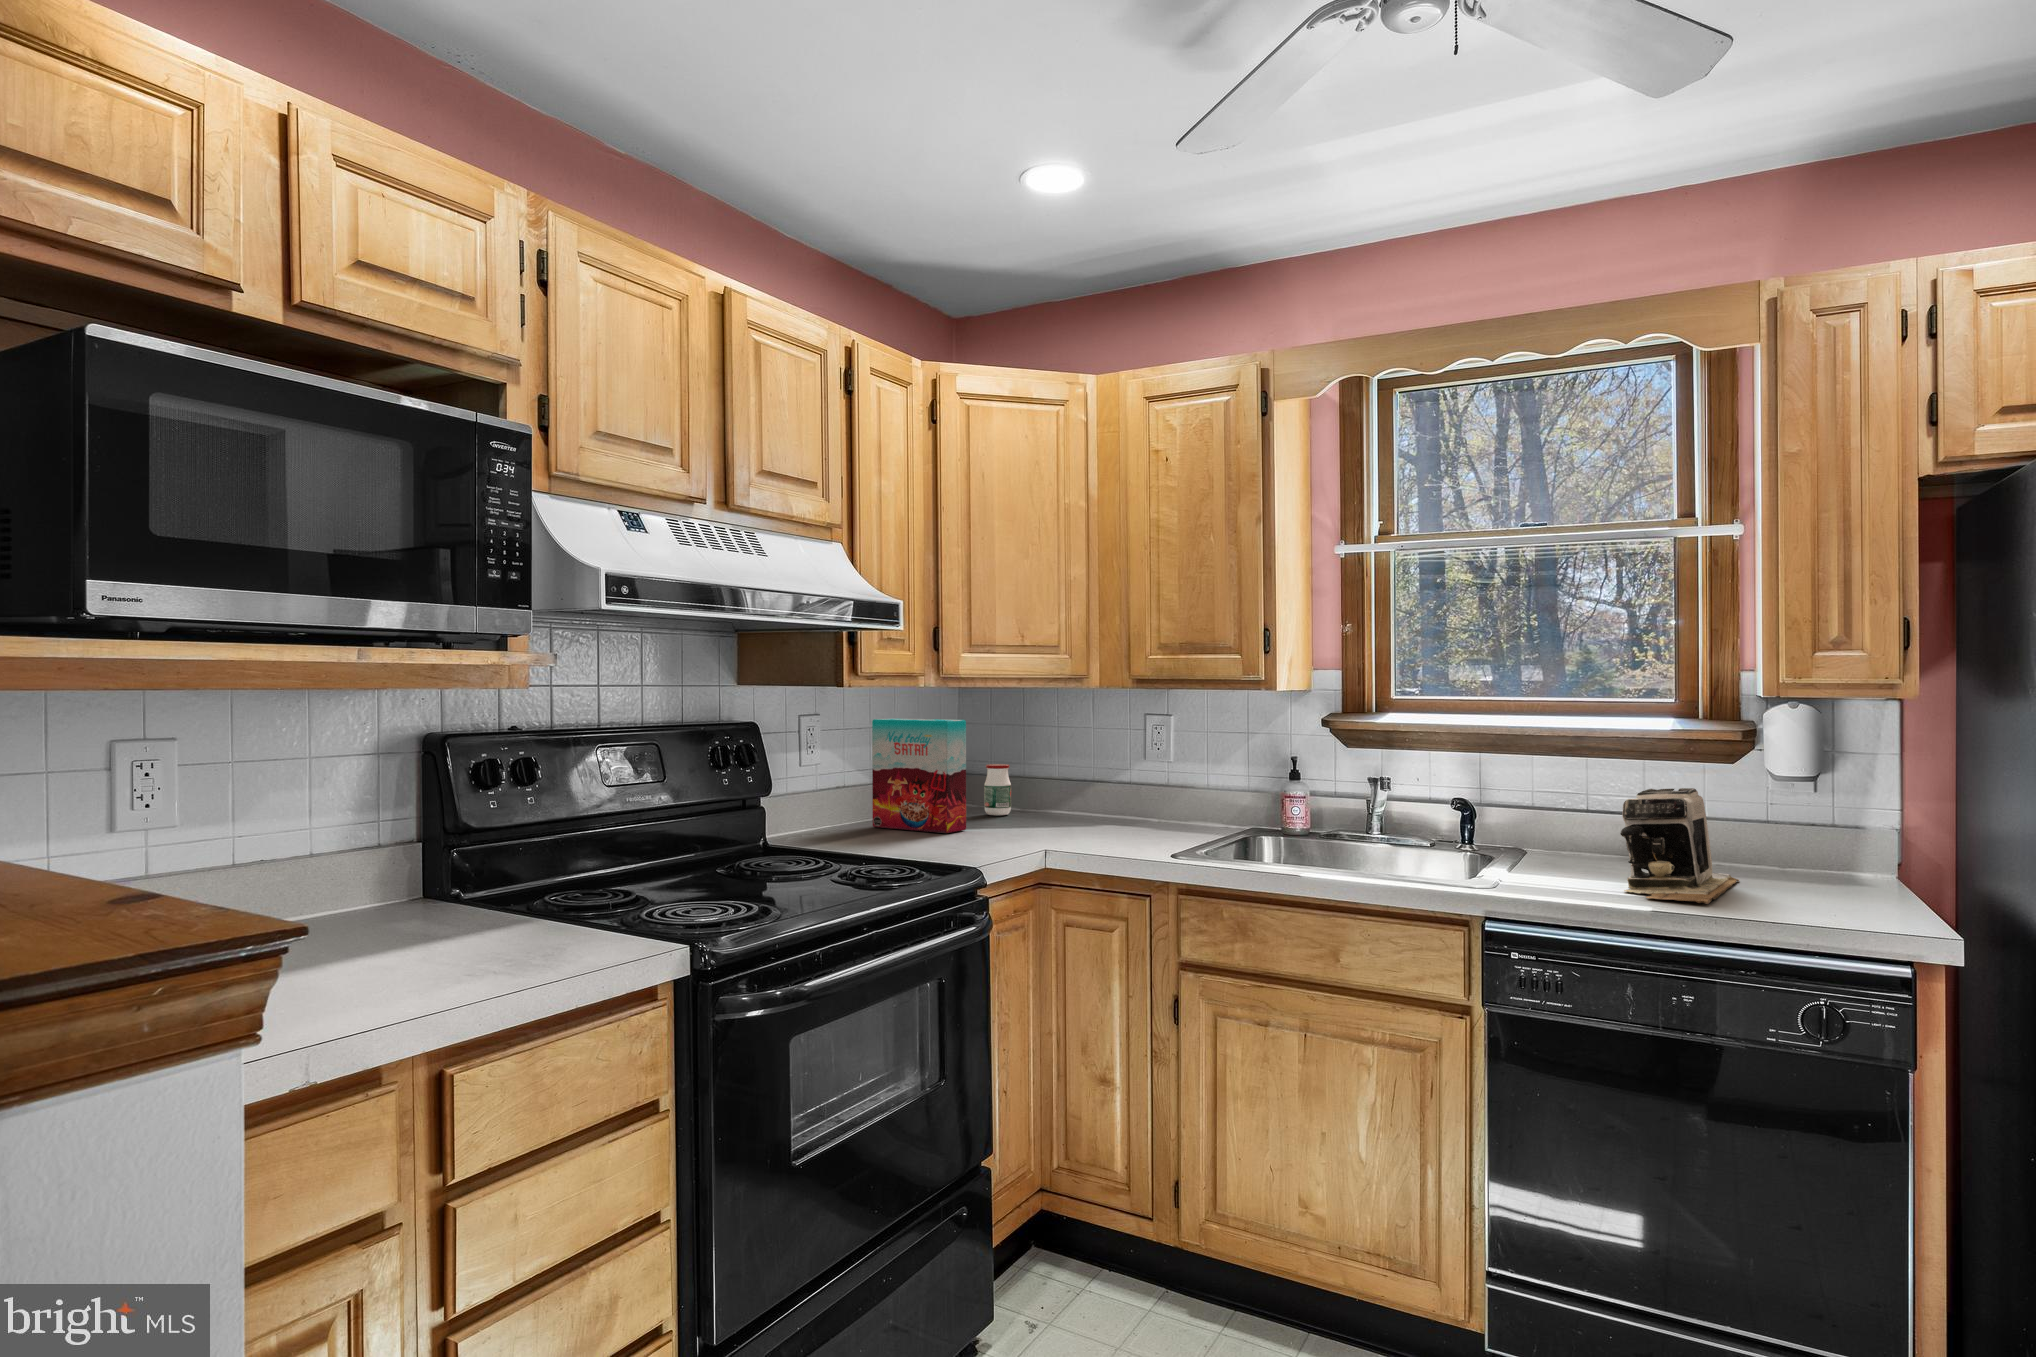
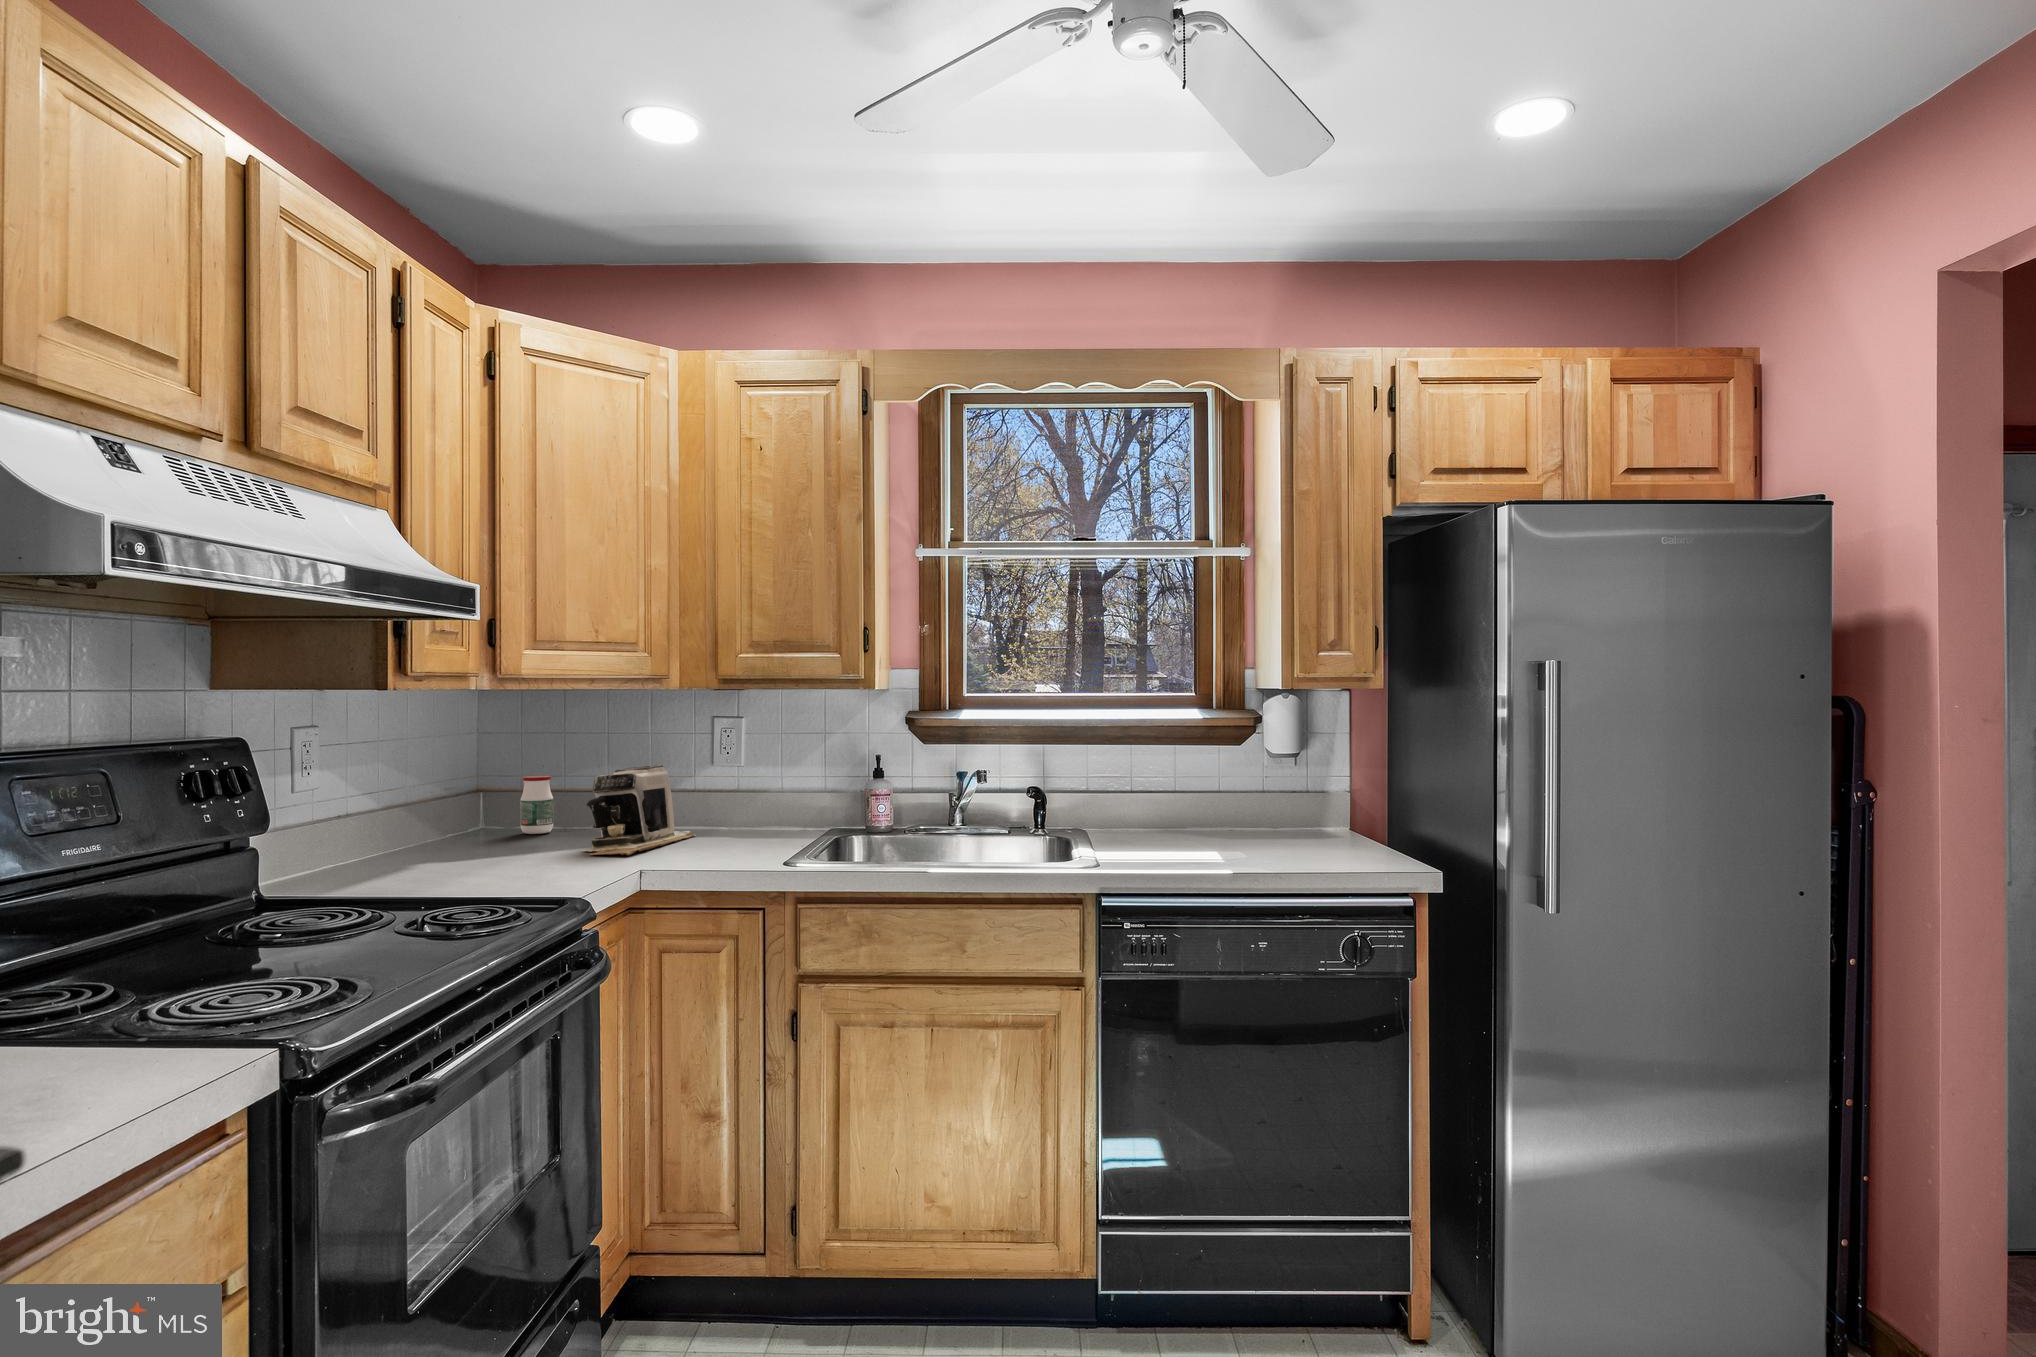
cereal box: present [872,719,966,833] -> none [387,726,516,859]
coffee maker: present [1620,788,1739,904] -> present [583,765,696,855]

